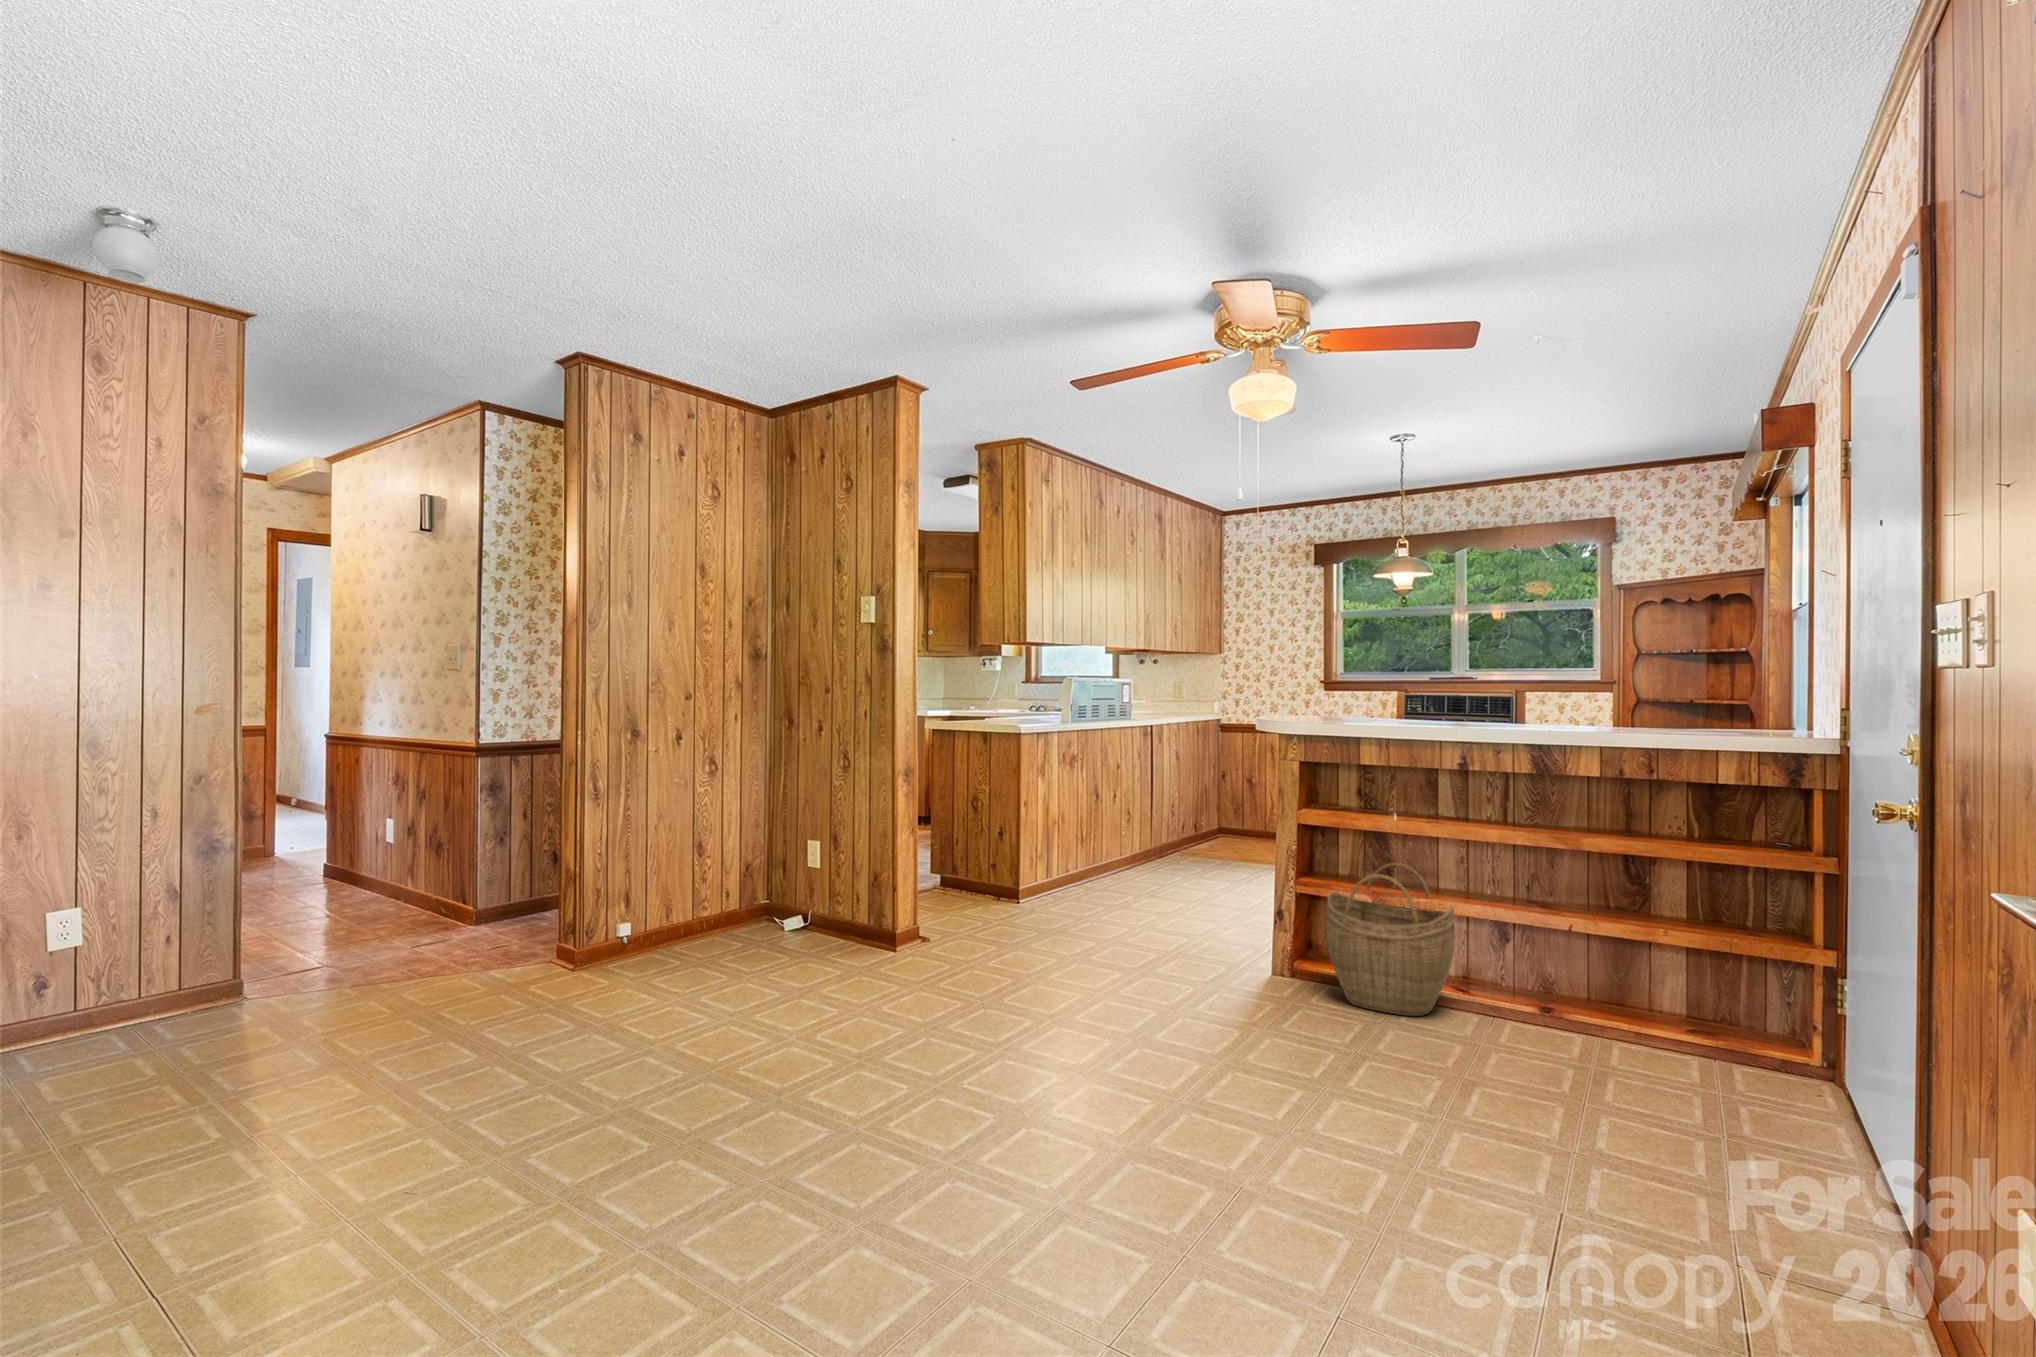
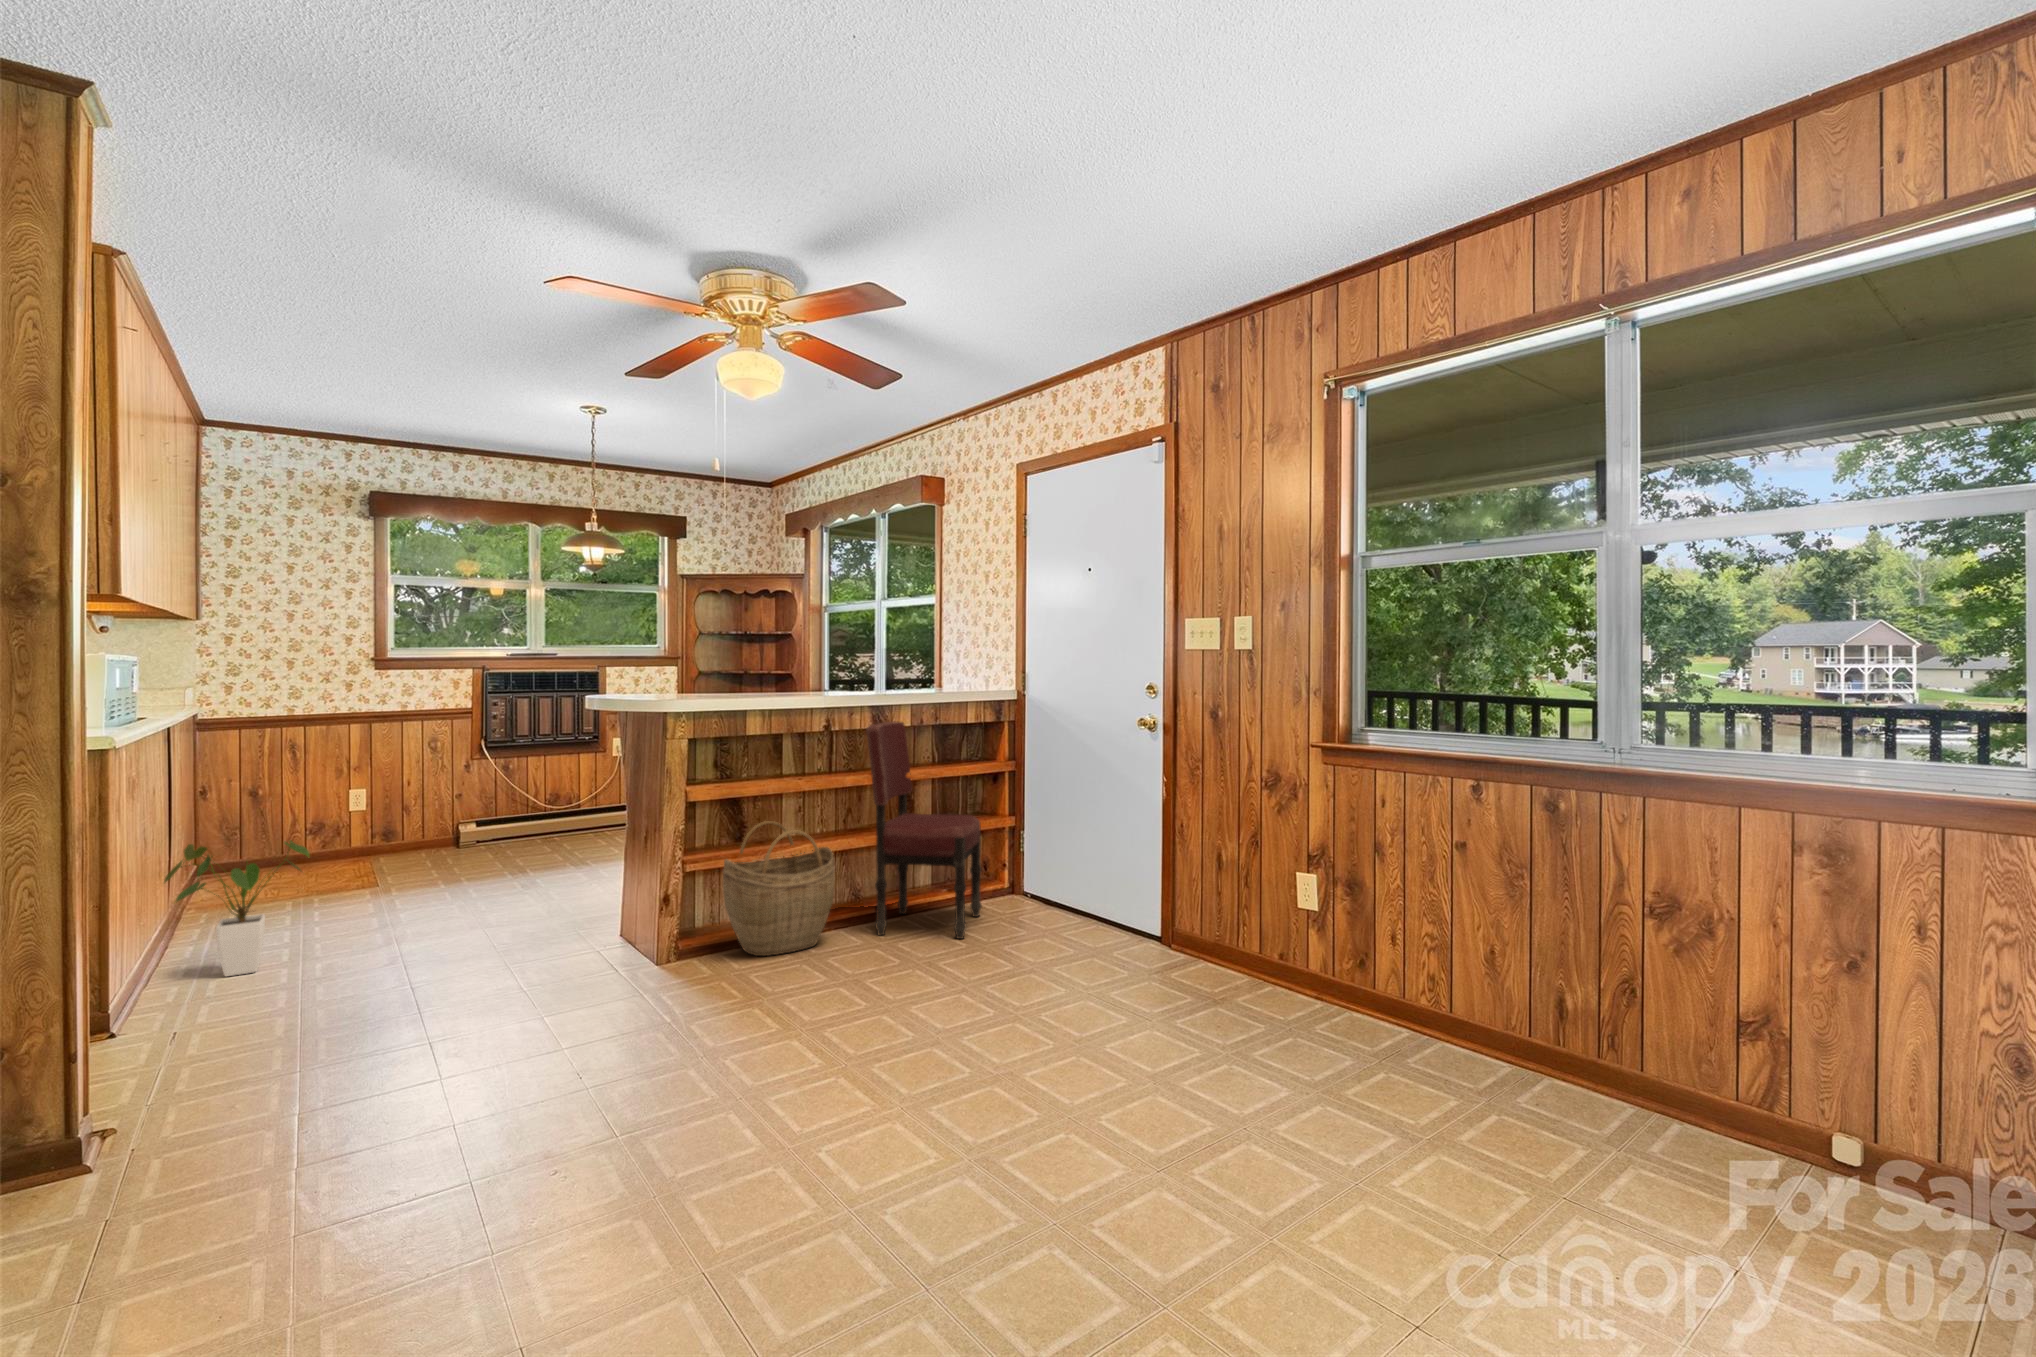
dining chair: none [1494,767,1701,1081] -> present [867,722,982,939]
house plant: none [1055,805,1129,899] -> present [164,841,309,976]

